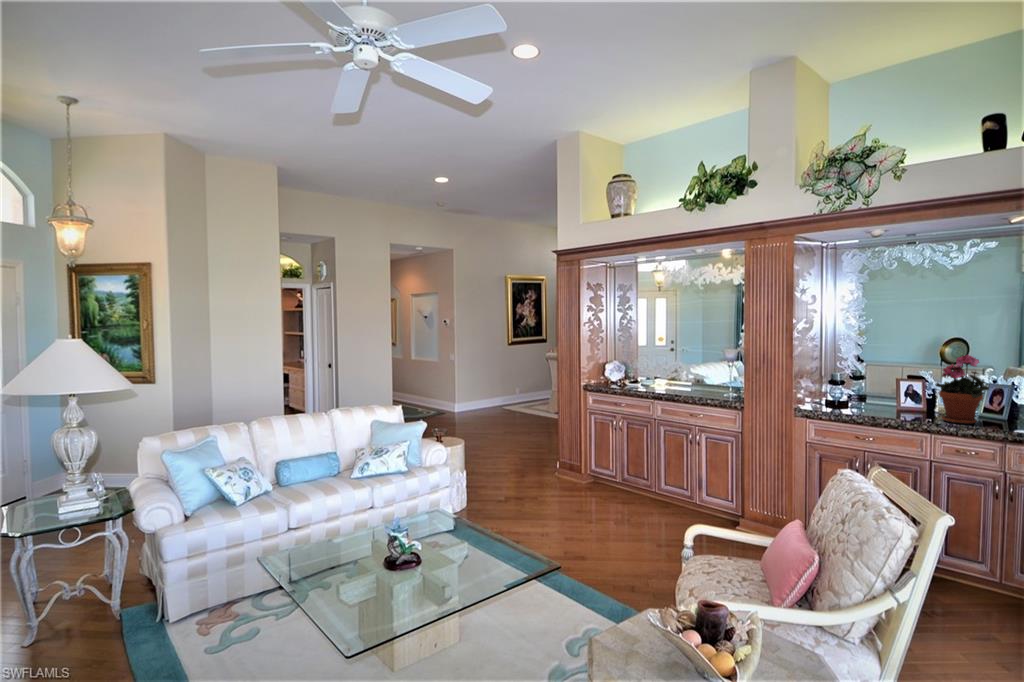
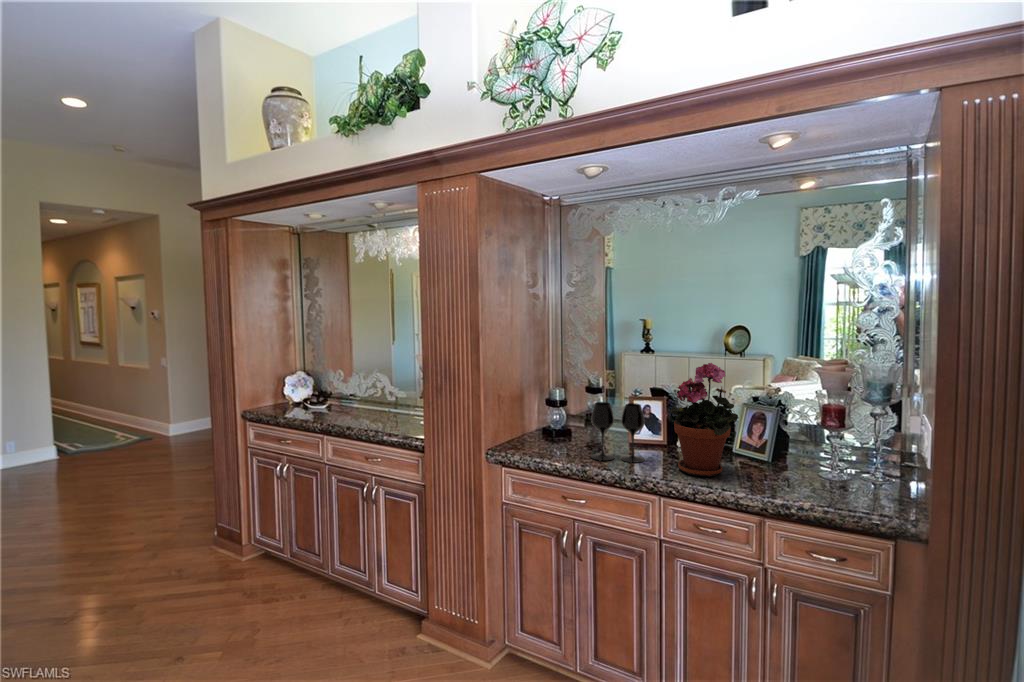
wine glass: none [873,379,915,417] -> present [591,402,645,463]

